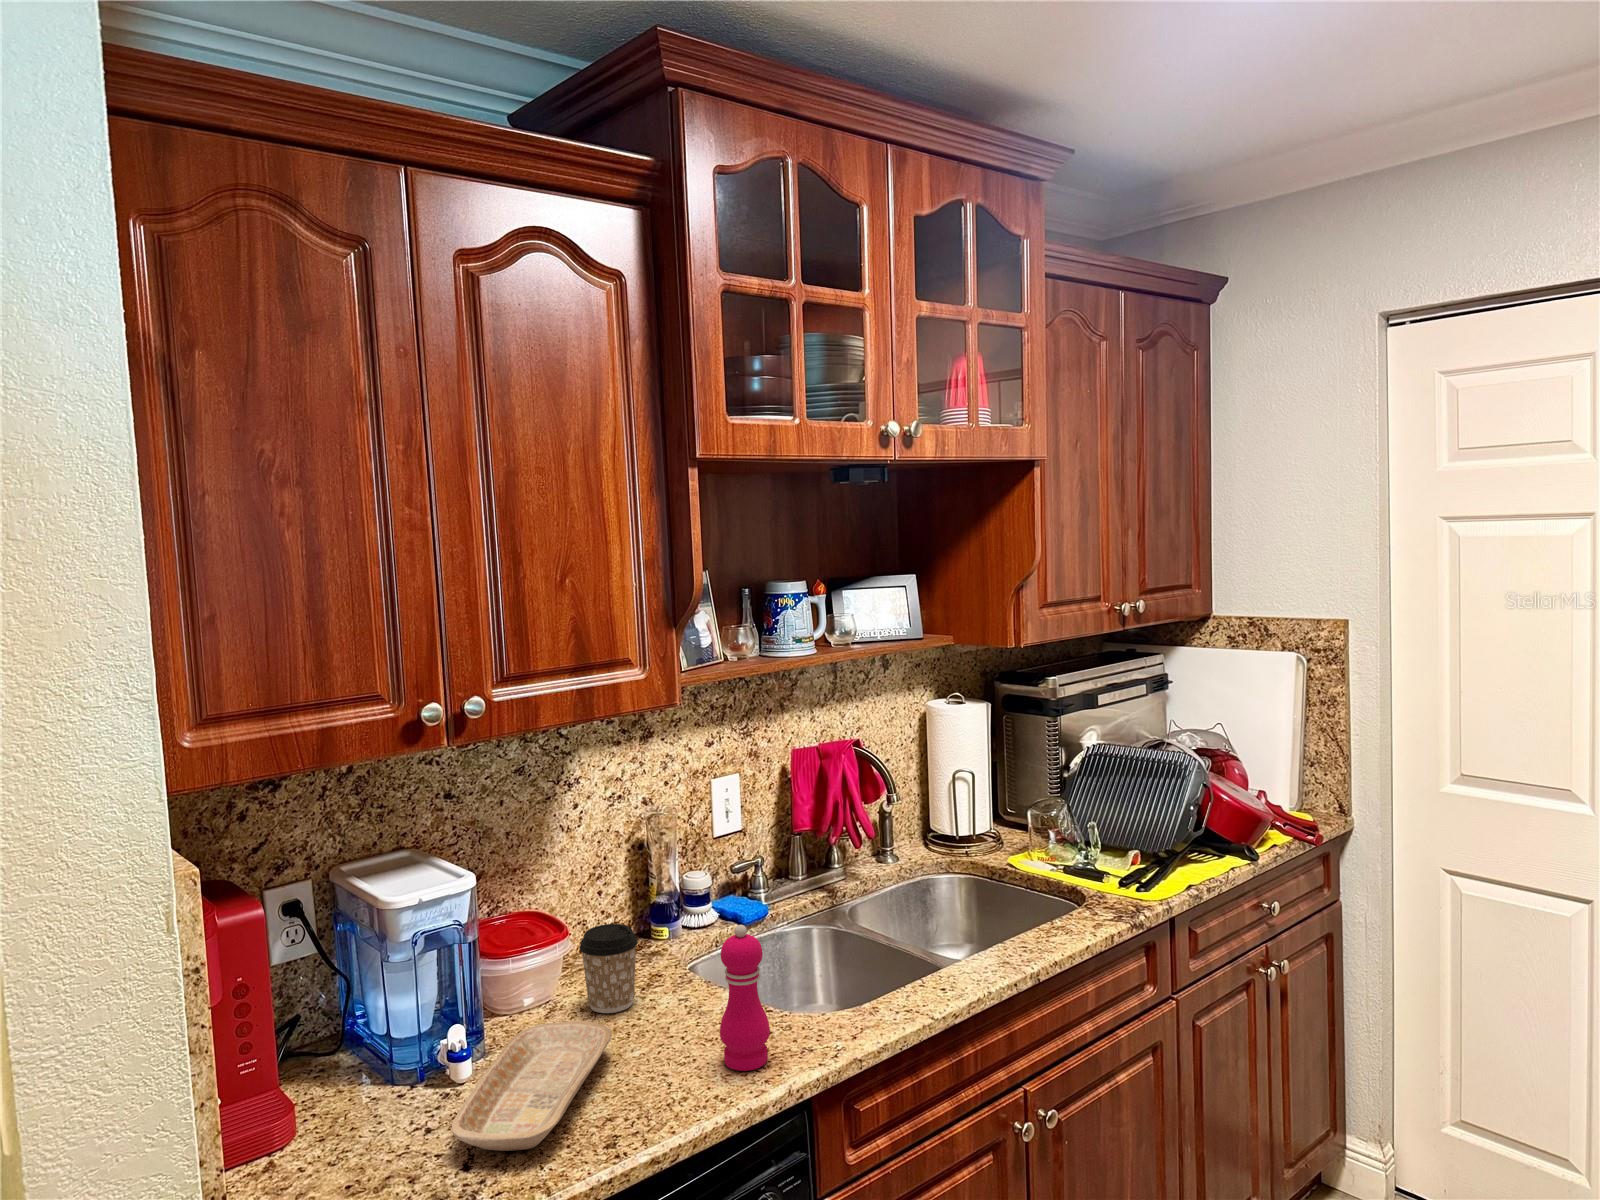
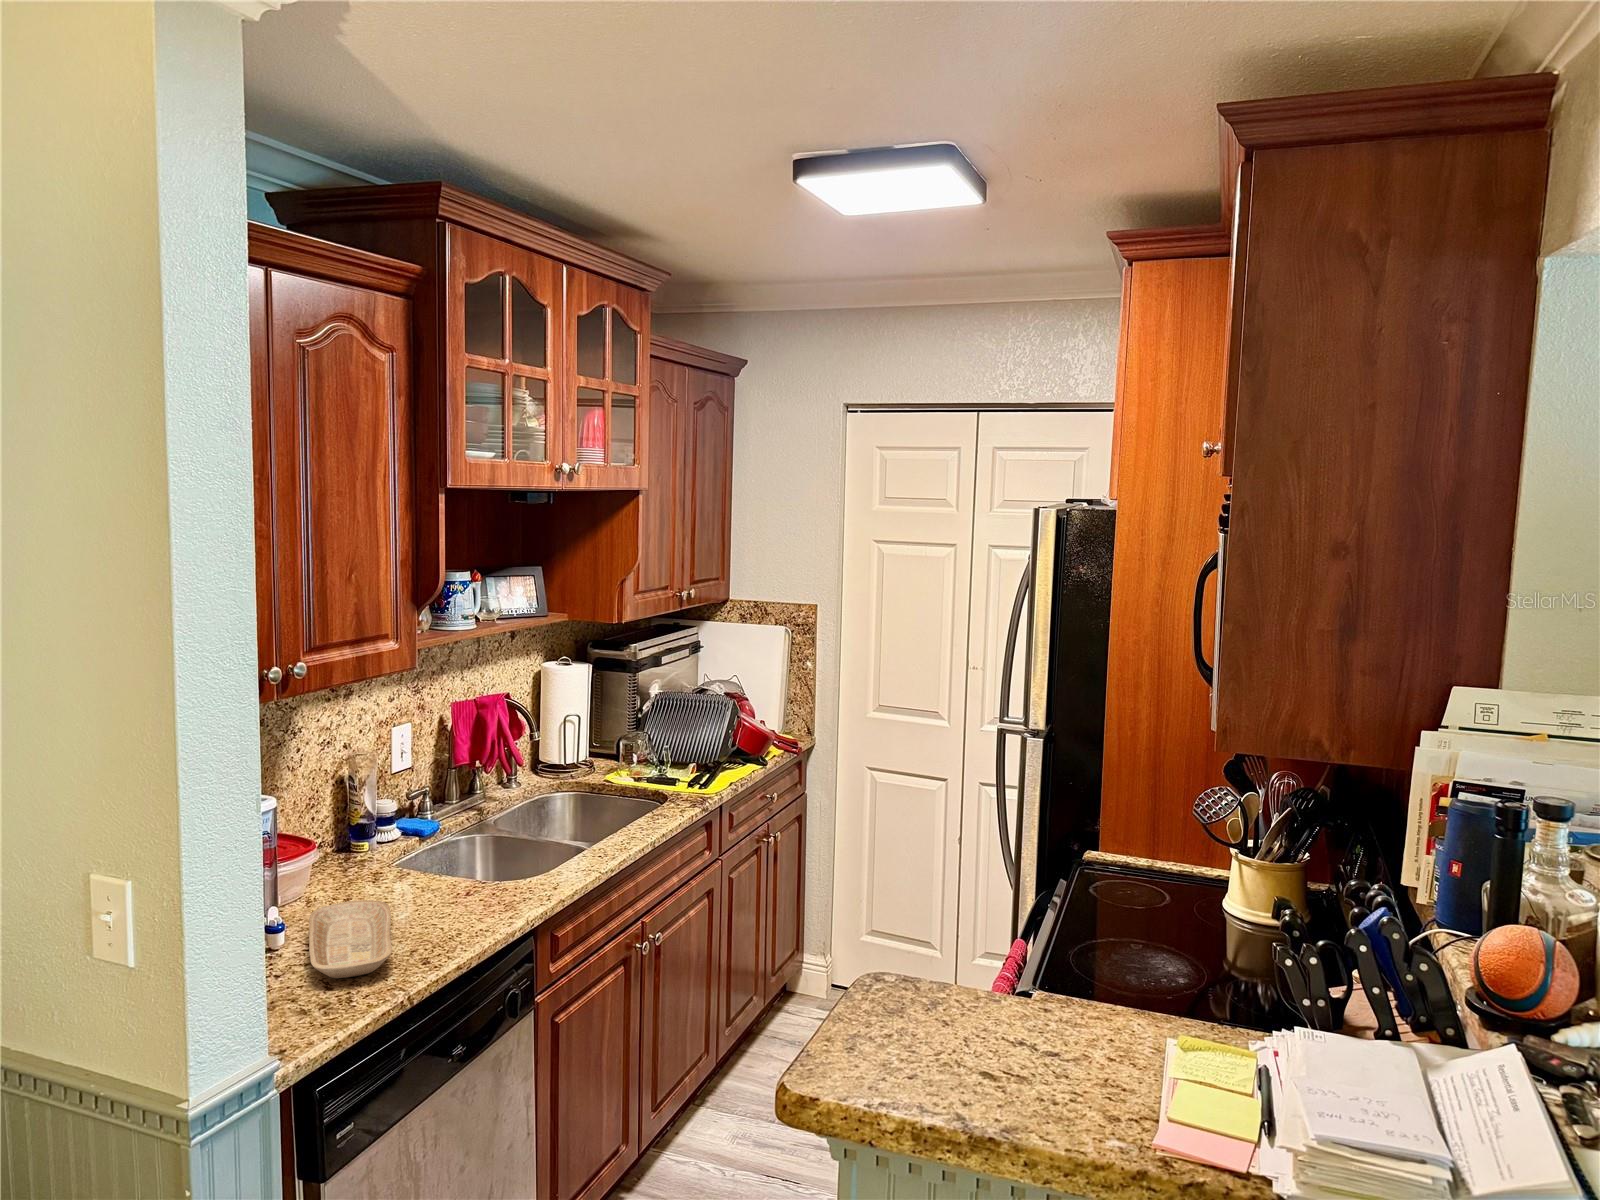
coffee cup: present [579,924,638,1013] -> none [335,834,382,899]
pepper mill: present [720,925,770,1071] -> none [471,818,506,915]

